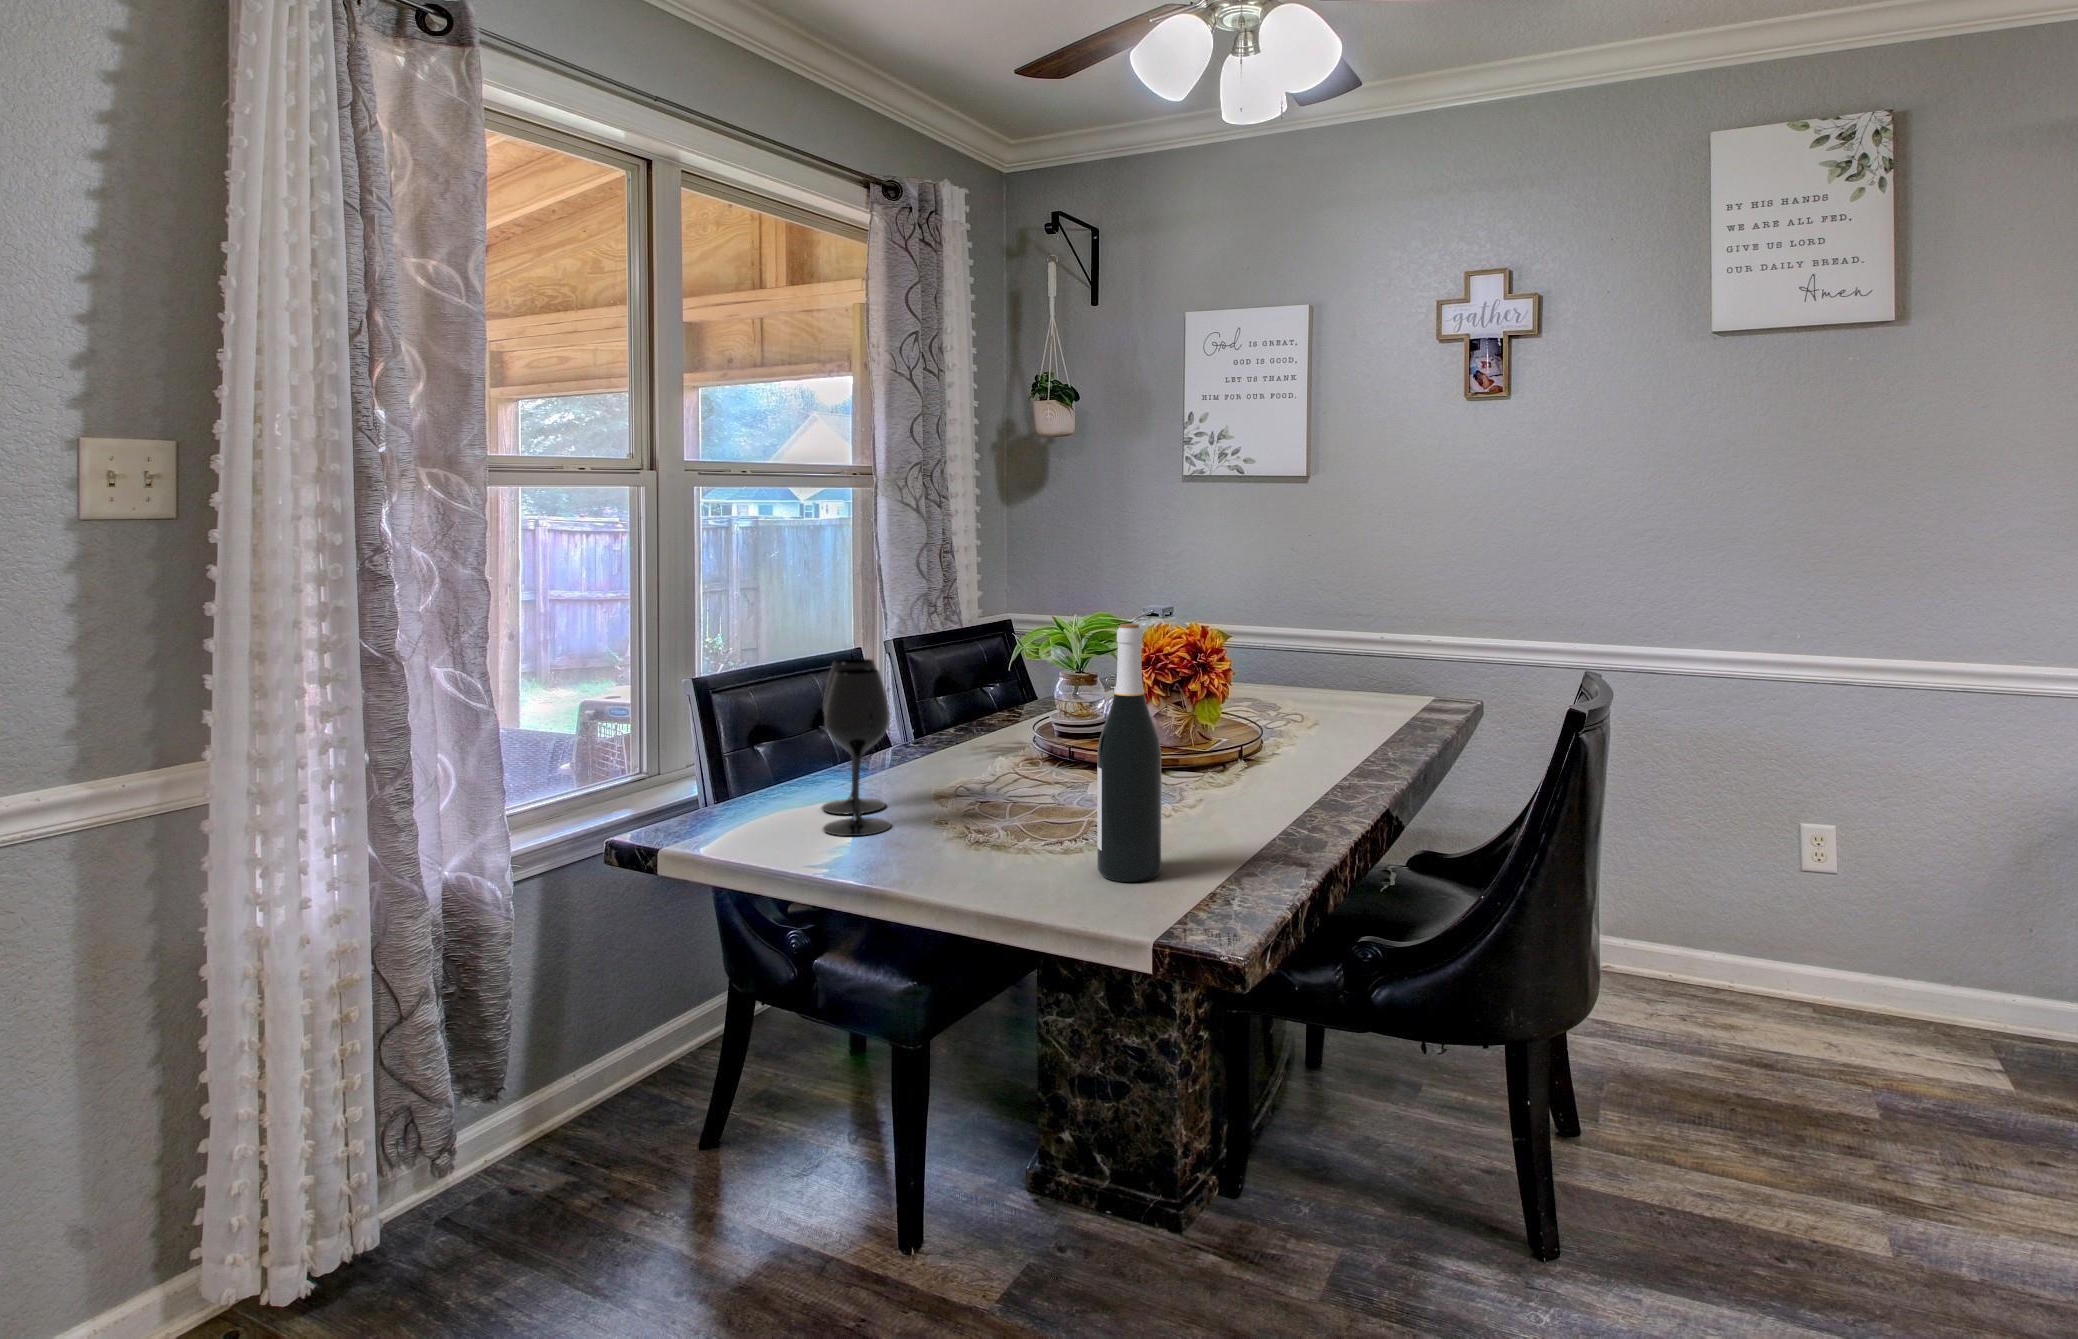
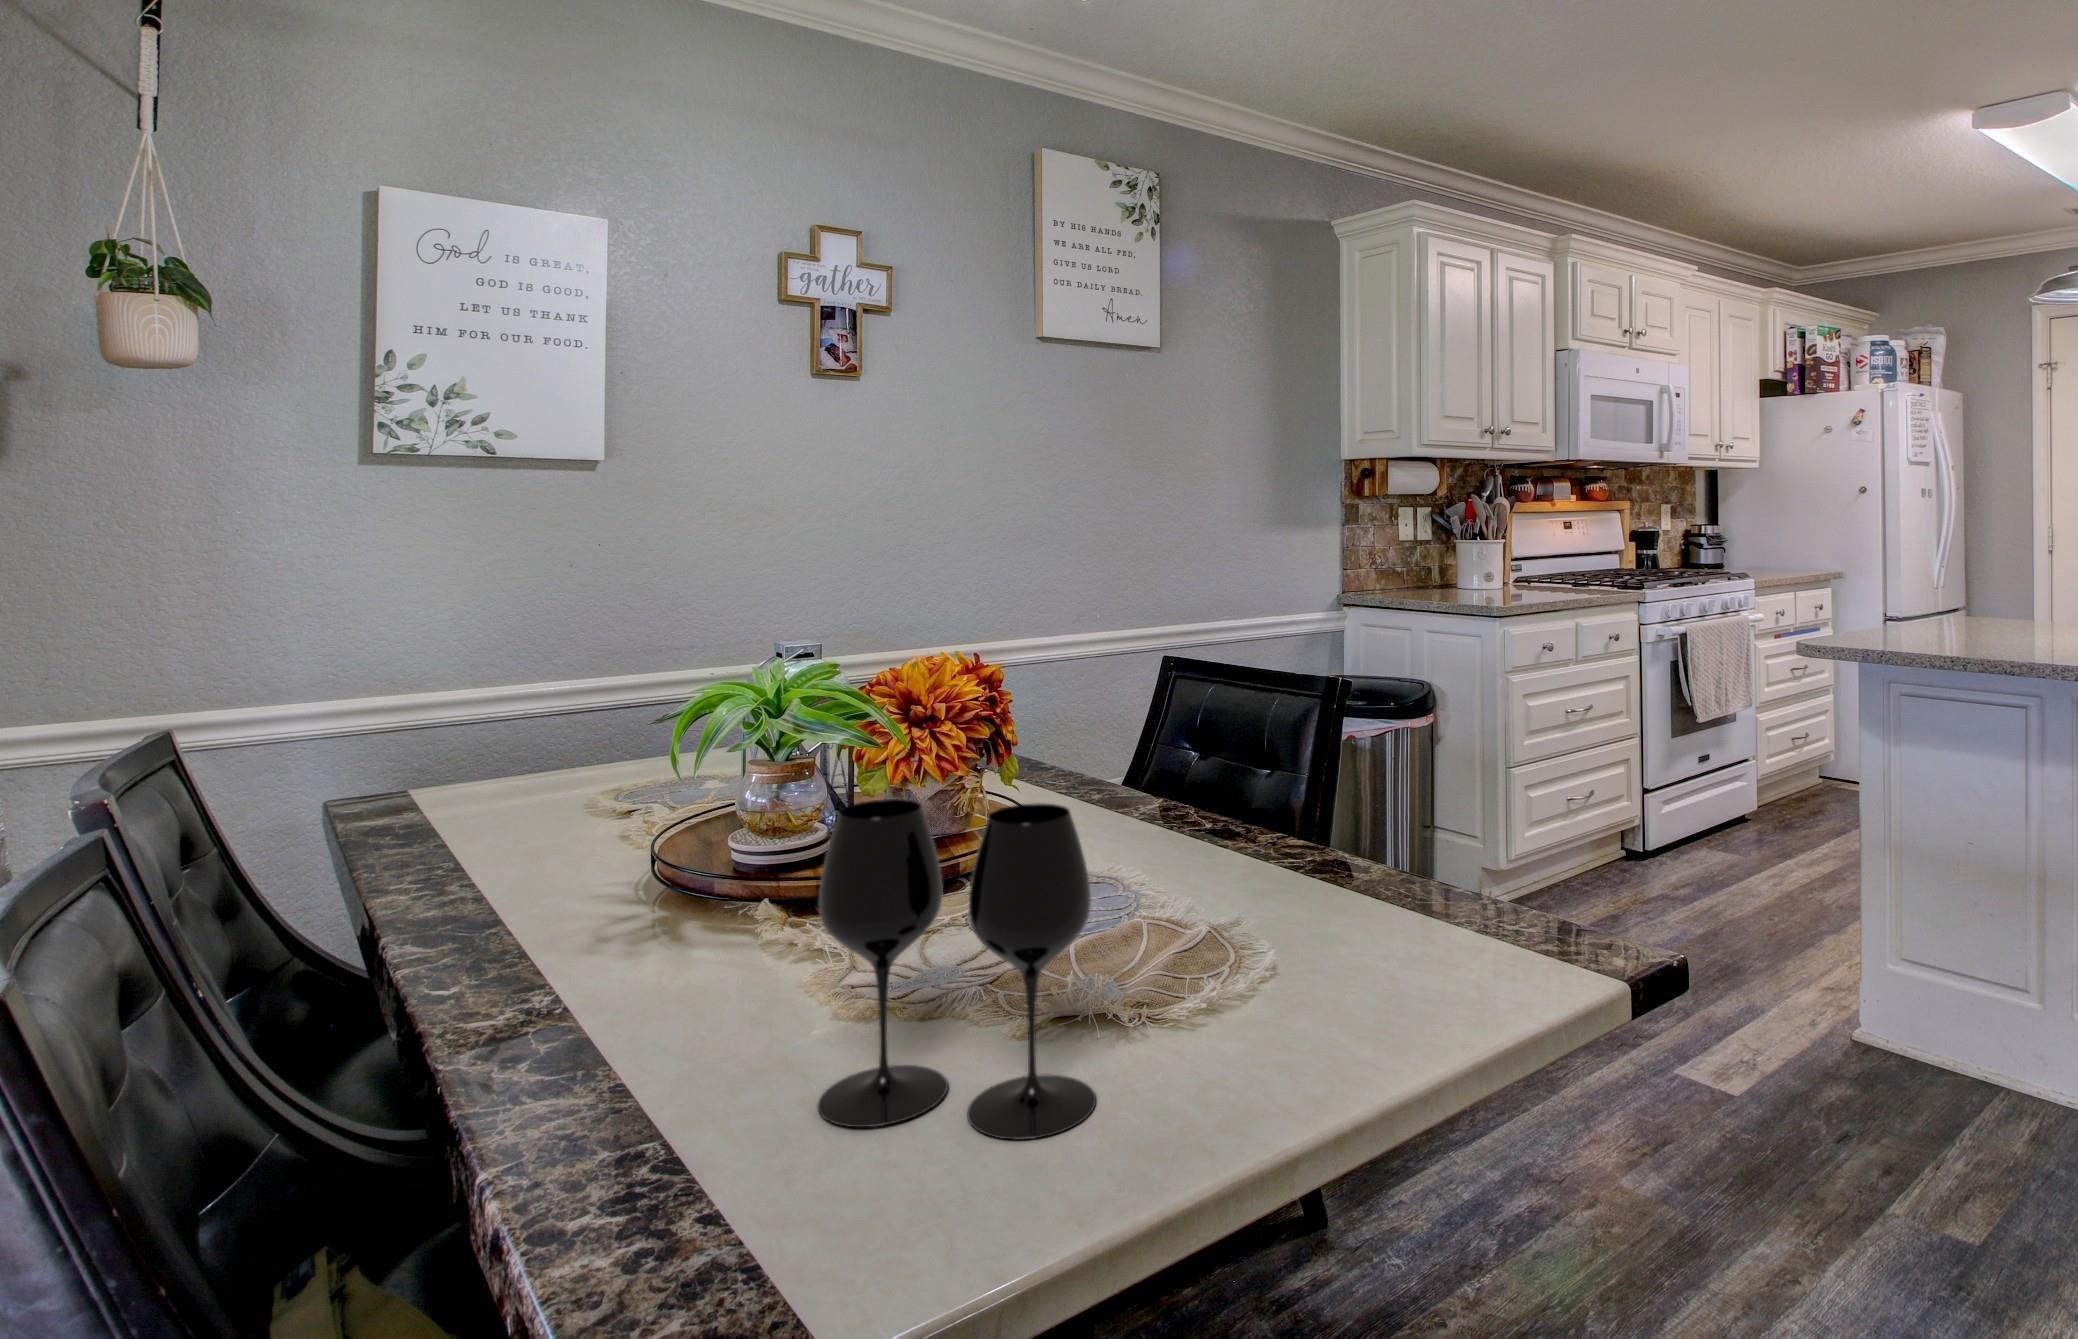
wine bottle: present [1097,624,1161,882] -> none [1419,650,1501,975]

